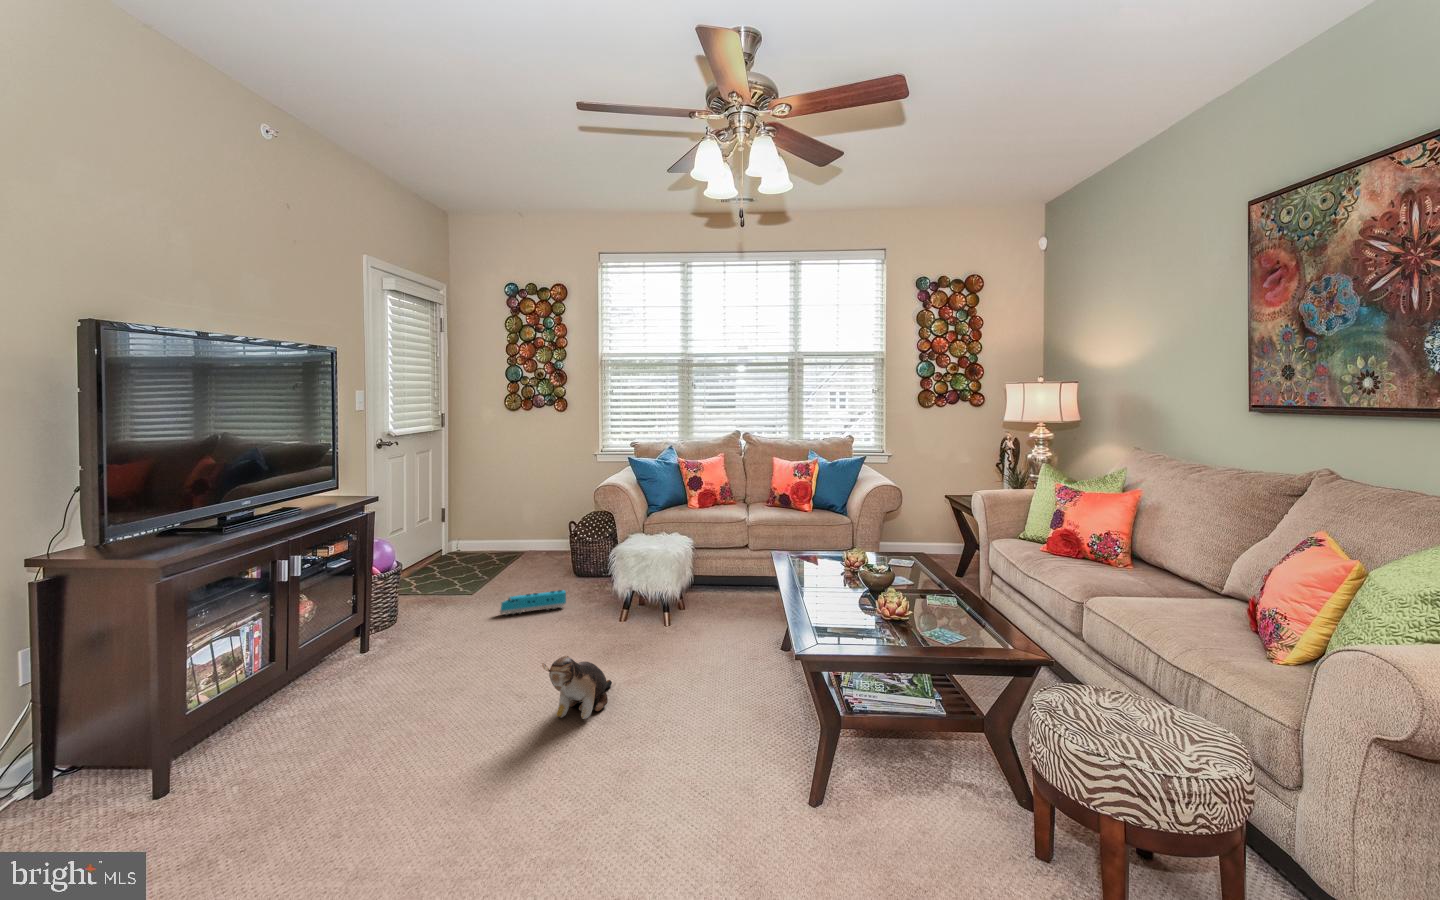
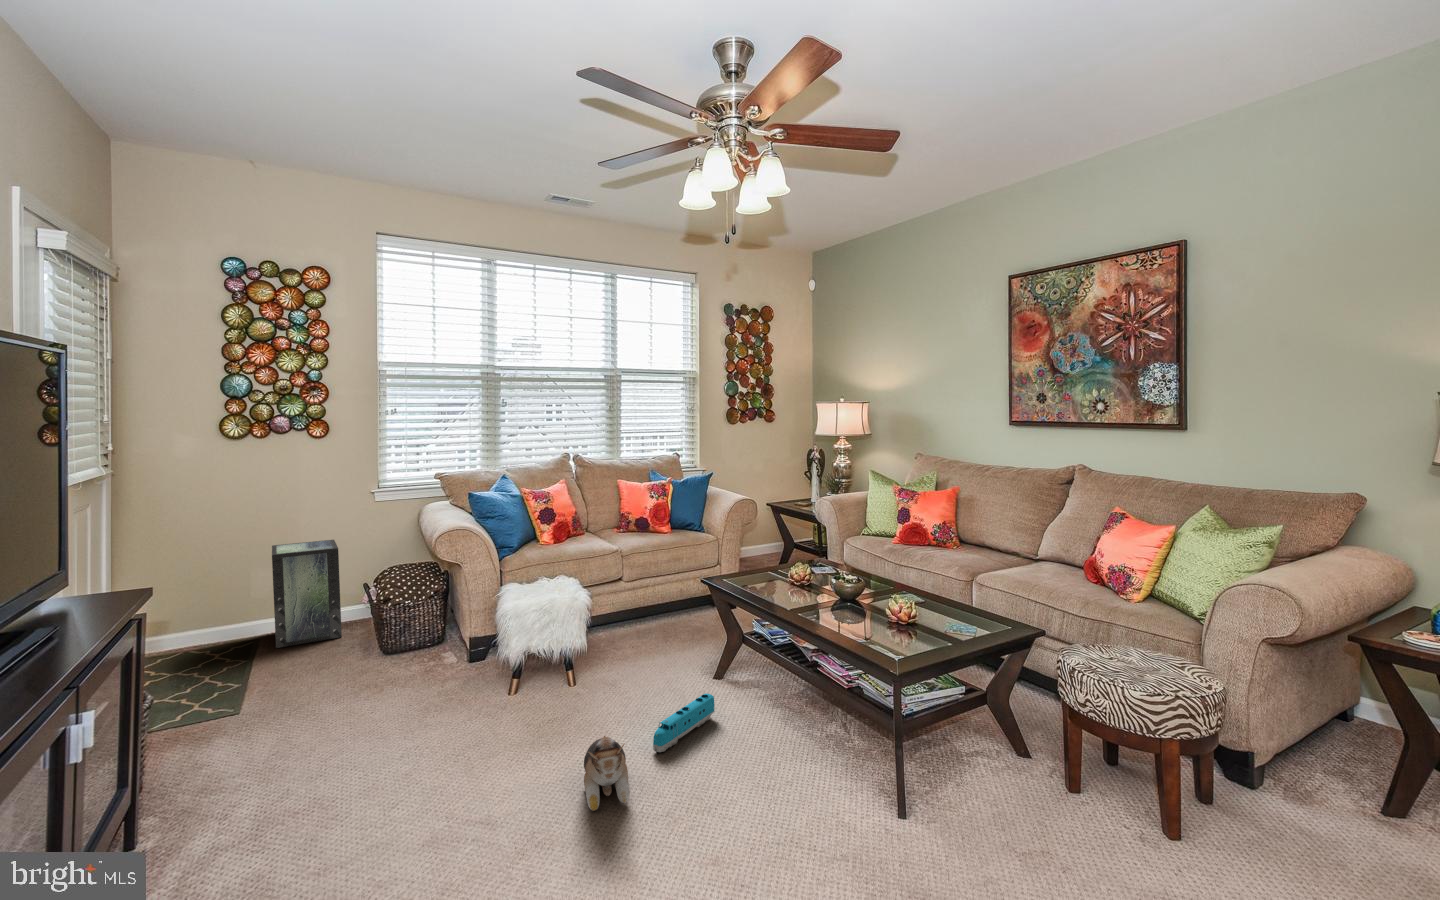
storage box: none [506,490,559,565] -> present [272,540,342,648]
toy train: present [500,590,566,615] -> present [653,694,715,752]

